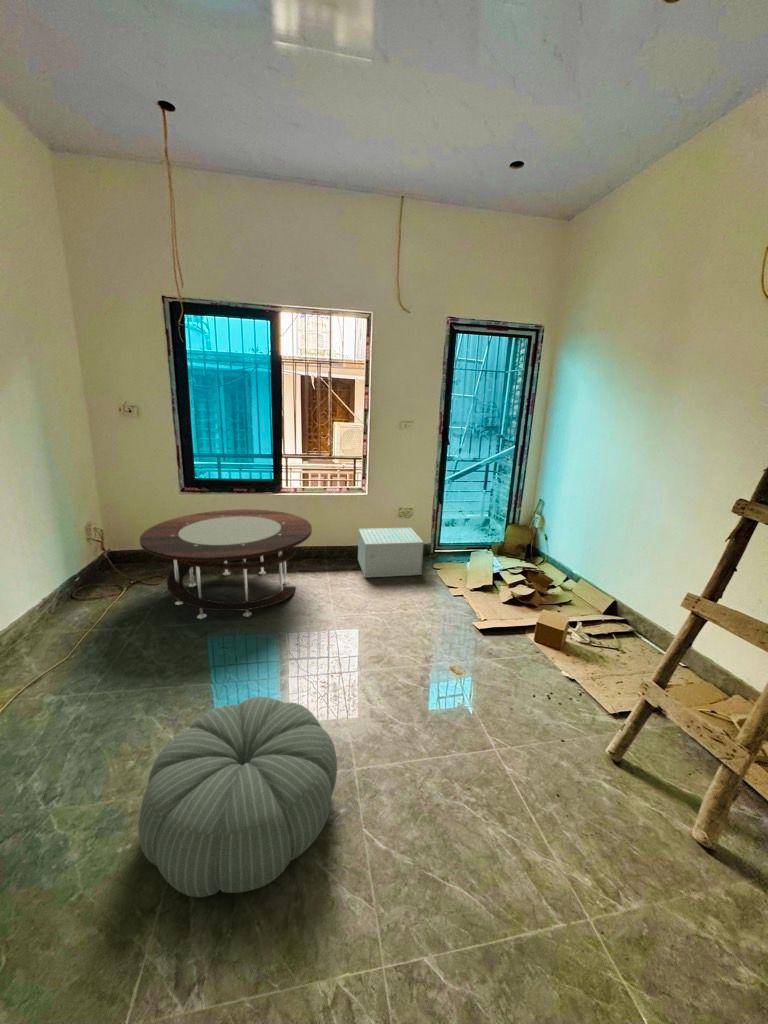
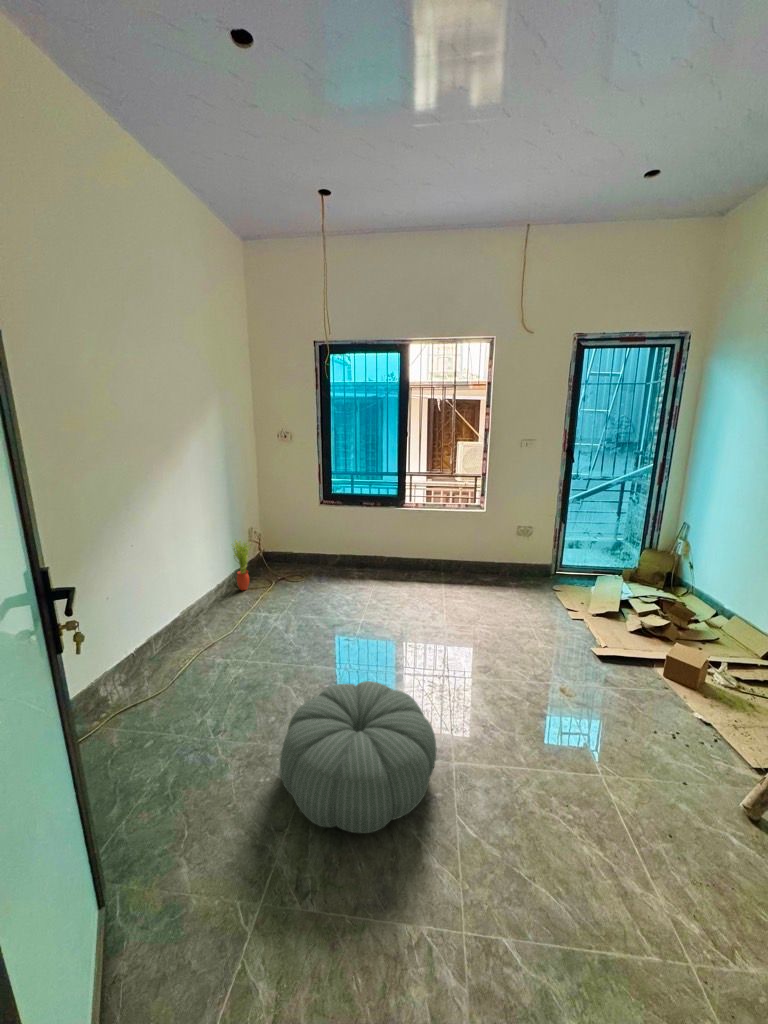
coffee table: present [140,509,312,619] -> none [287,521,428,616]
storage box: present [358,528,424,578] -> none [472,544,541,595]
potted plant: none [60,538,90,603] -> present [233,540,251,590]

